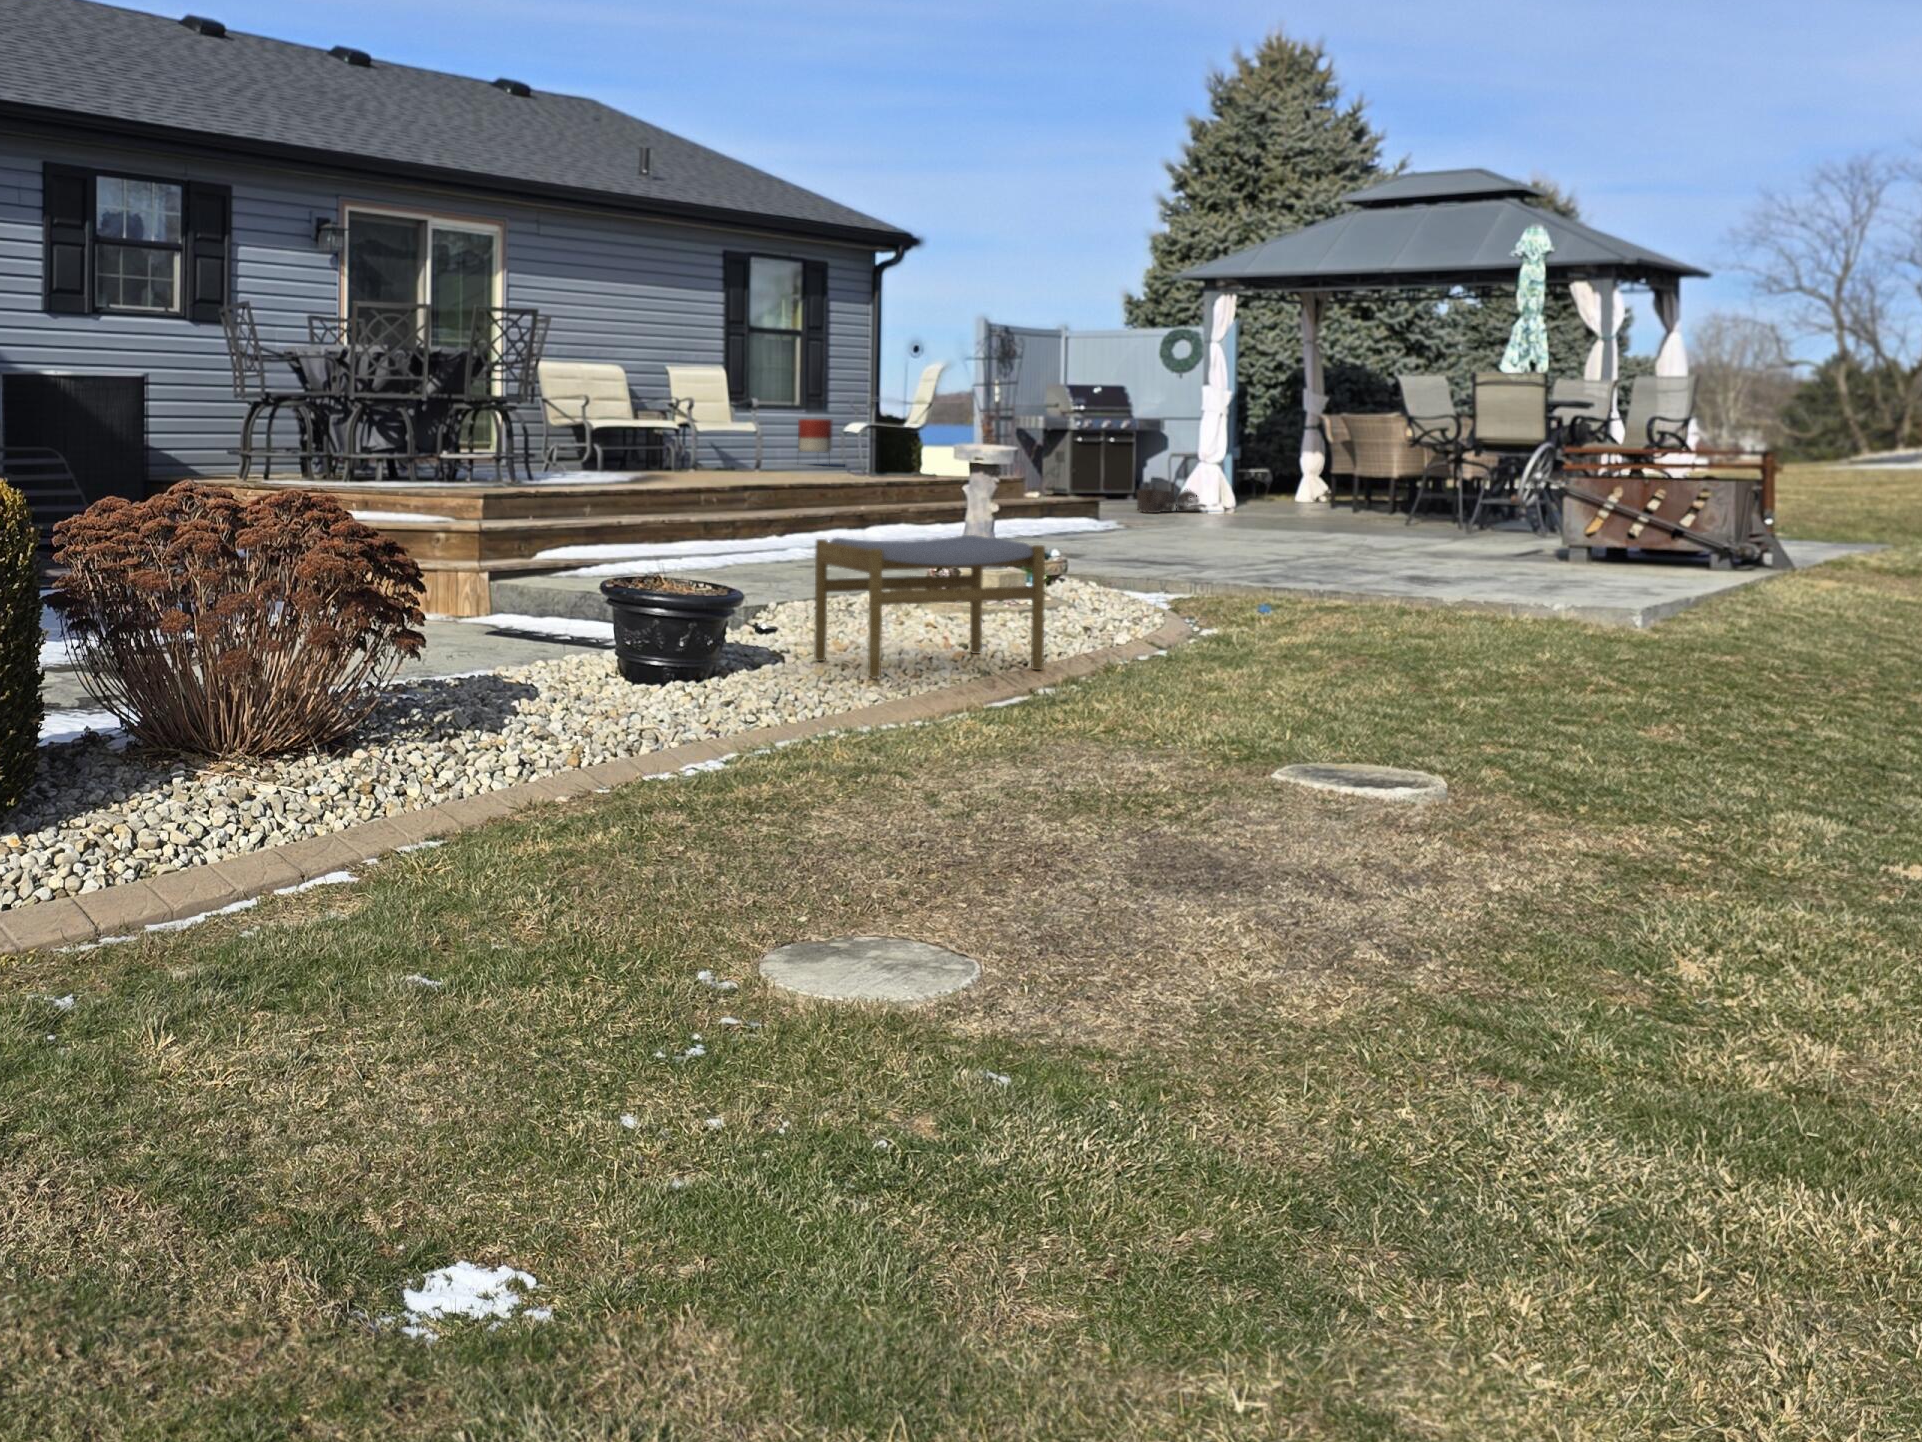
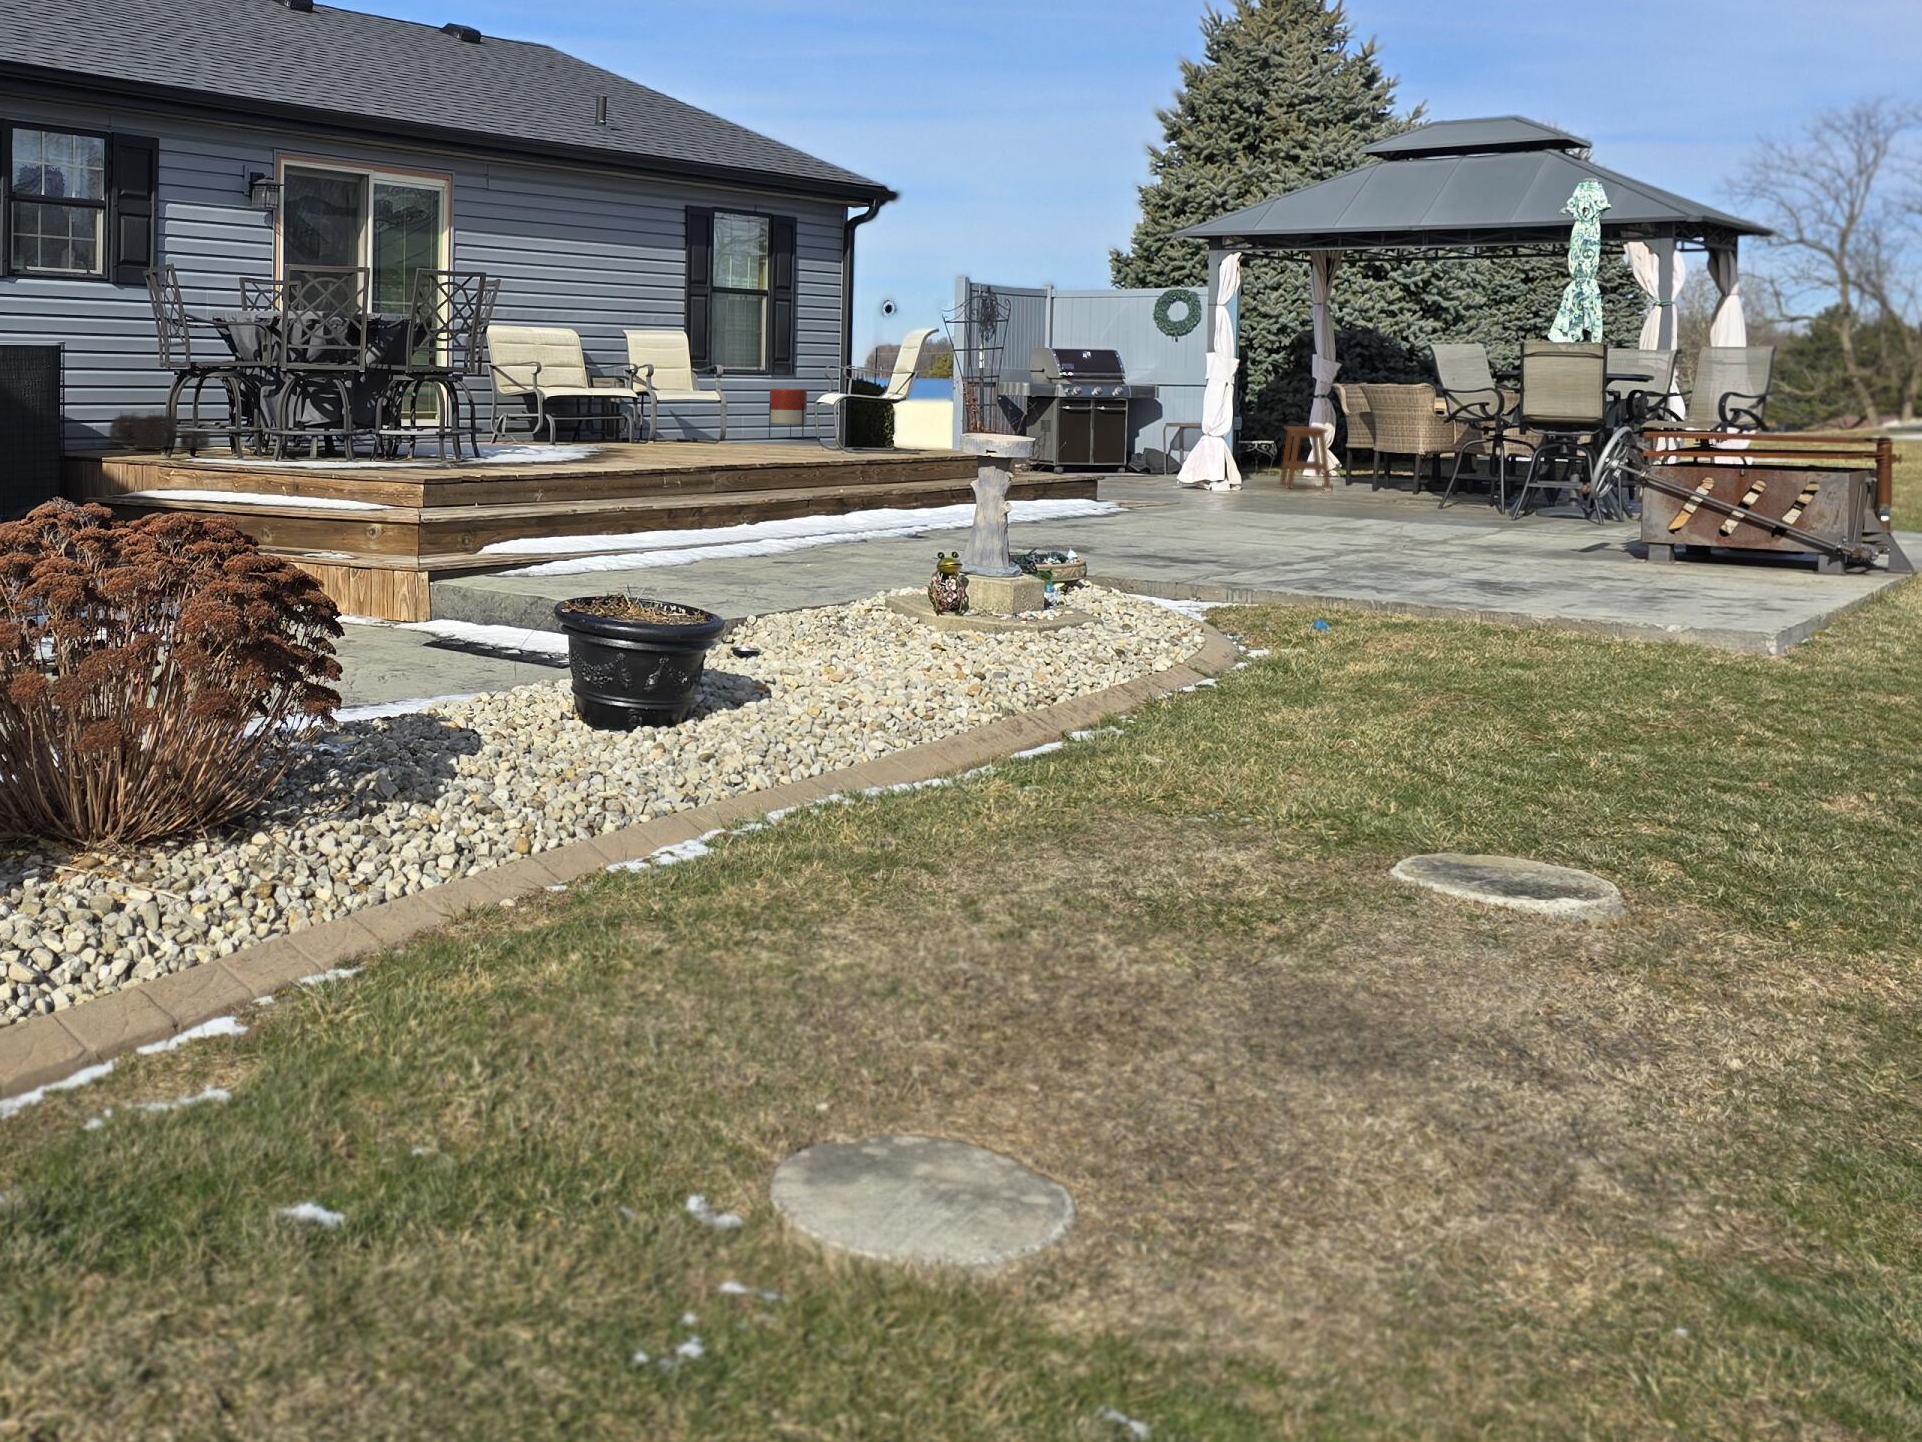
side table: none [1267,453,1312,511] -> present [1280,426,1330,489]
woven basket: present [1137,489,1199,513] -> present [109,411,210,449]
footstool: present [814,535,1045,679] -> none [803,546,1078,720]

